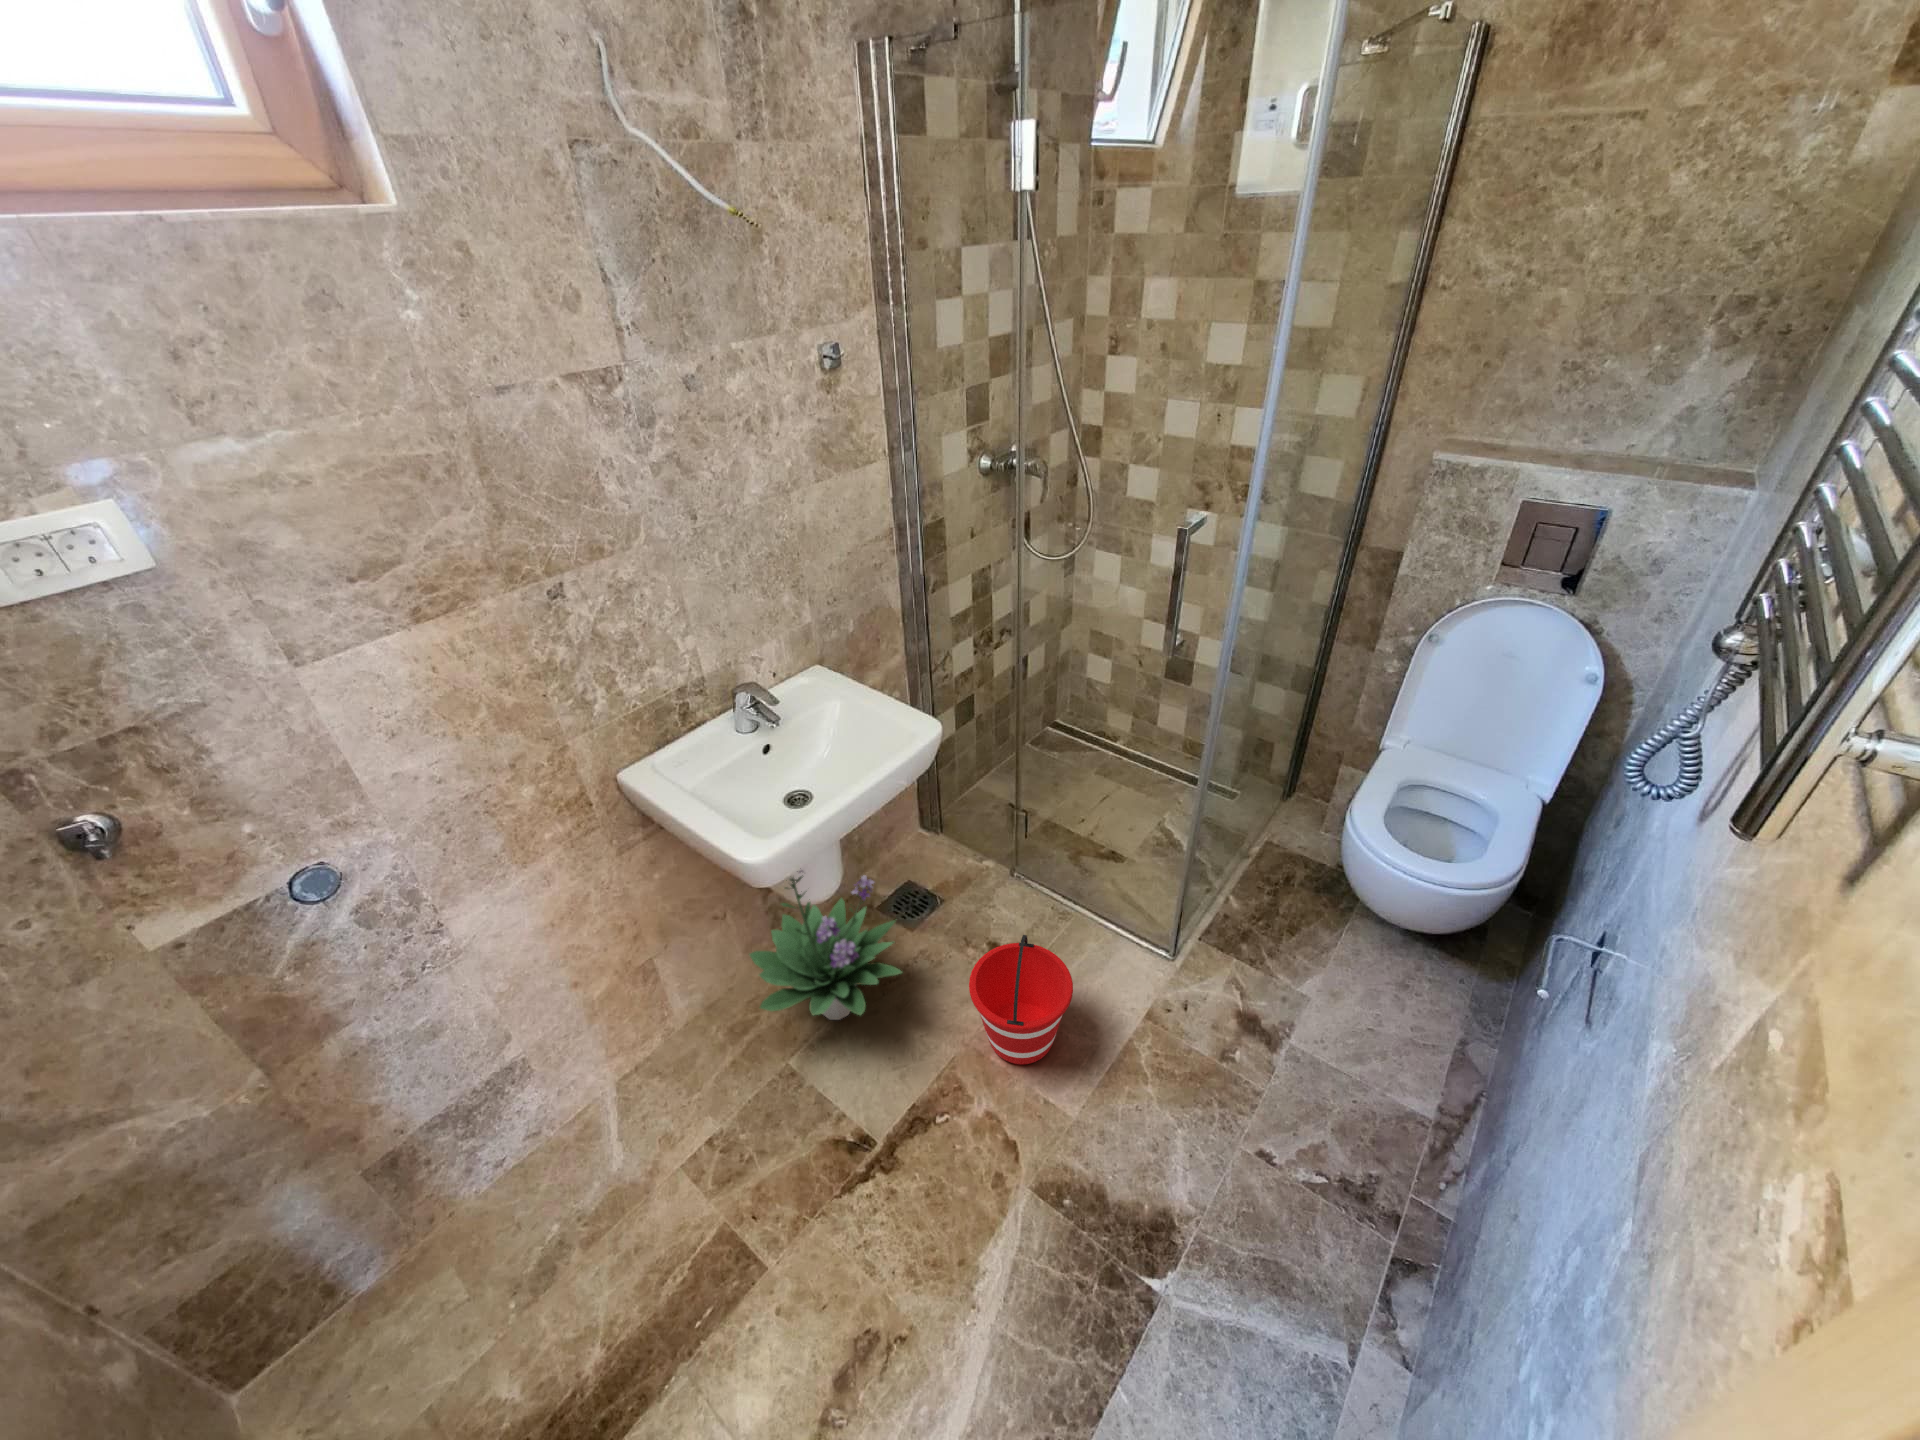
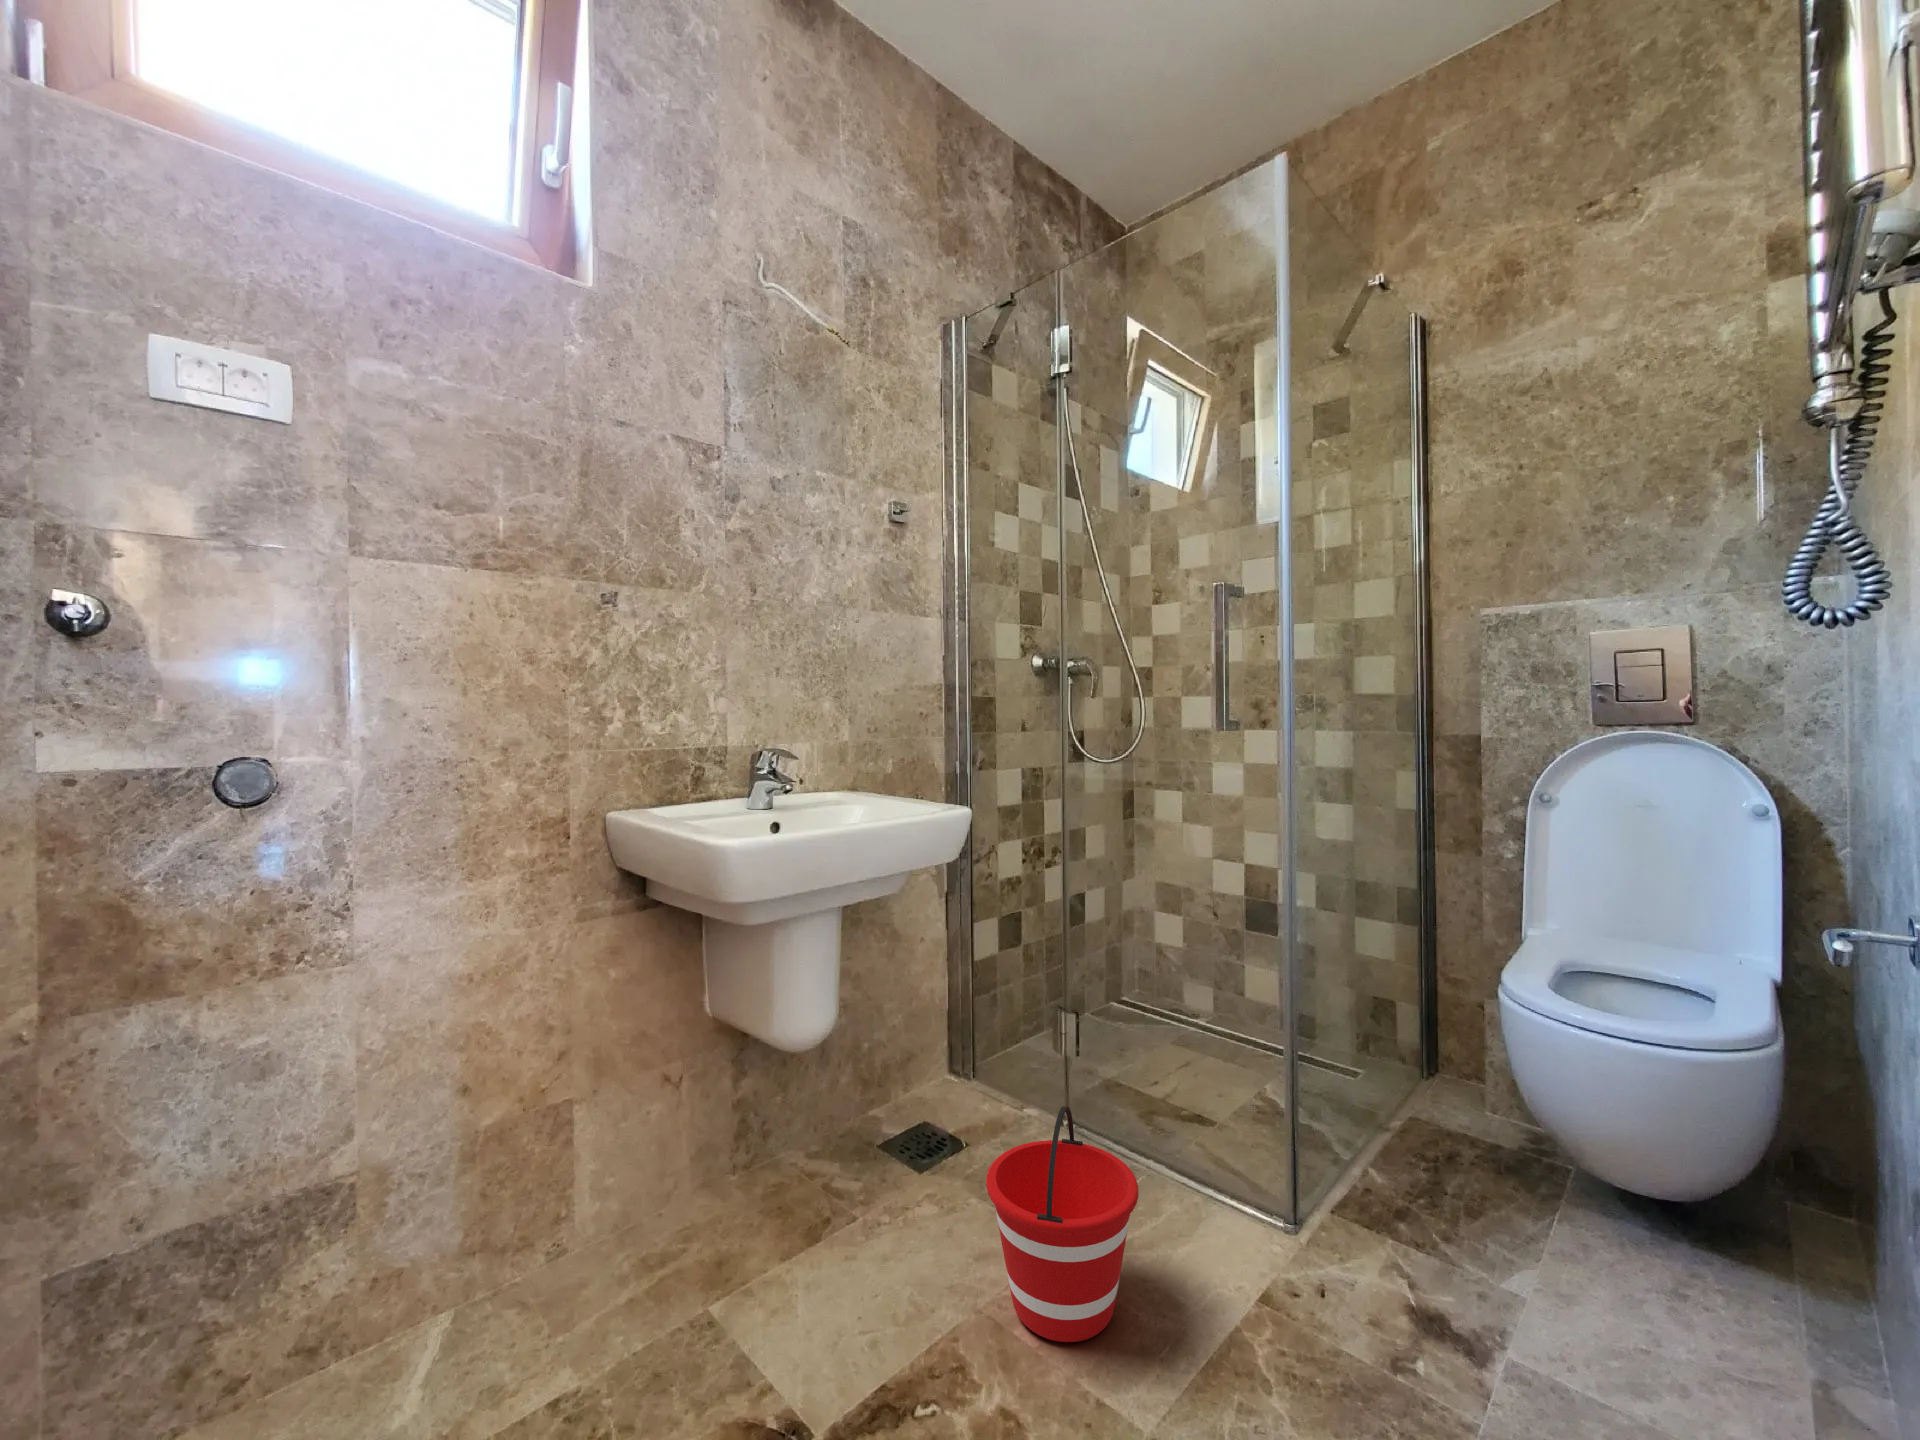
potted plant: present [750,871,902,1020] -> none [689,953,899,1263]

